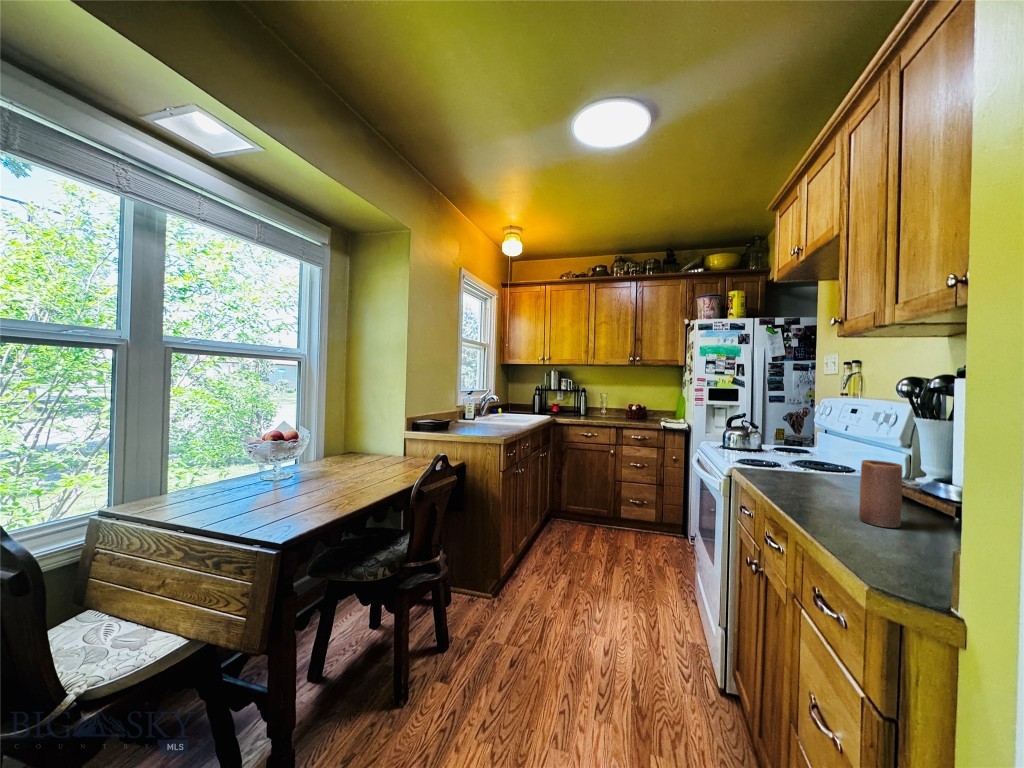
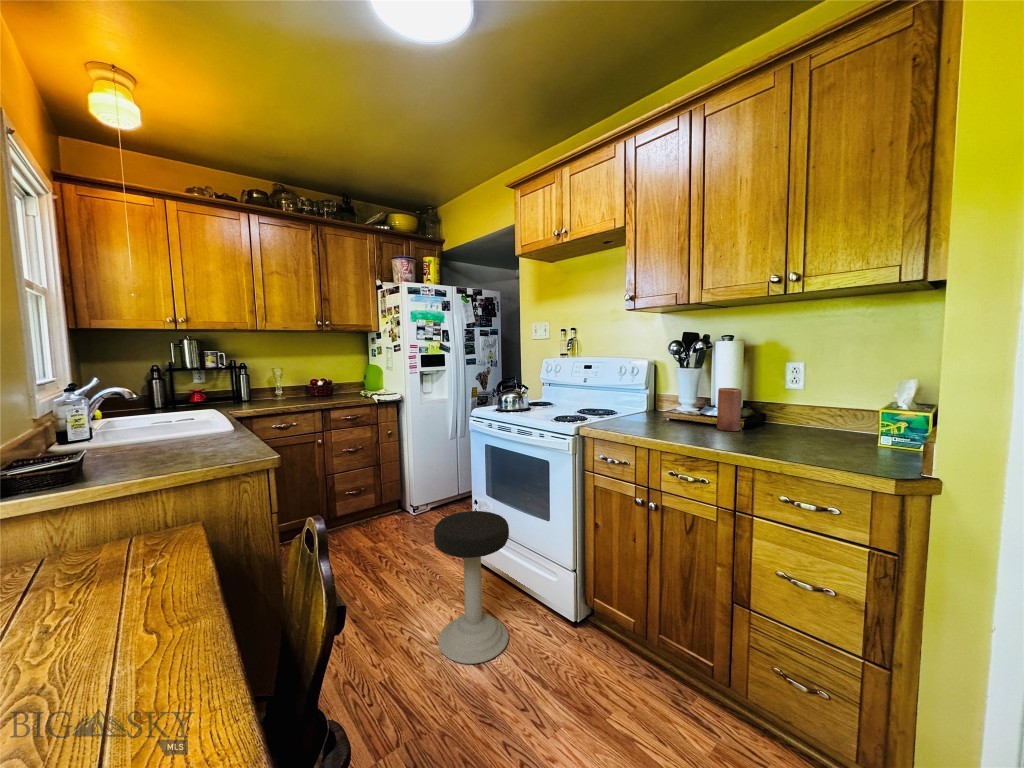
stool: none [594,526,661,659] -> present [434,511,509,664]

